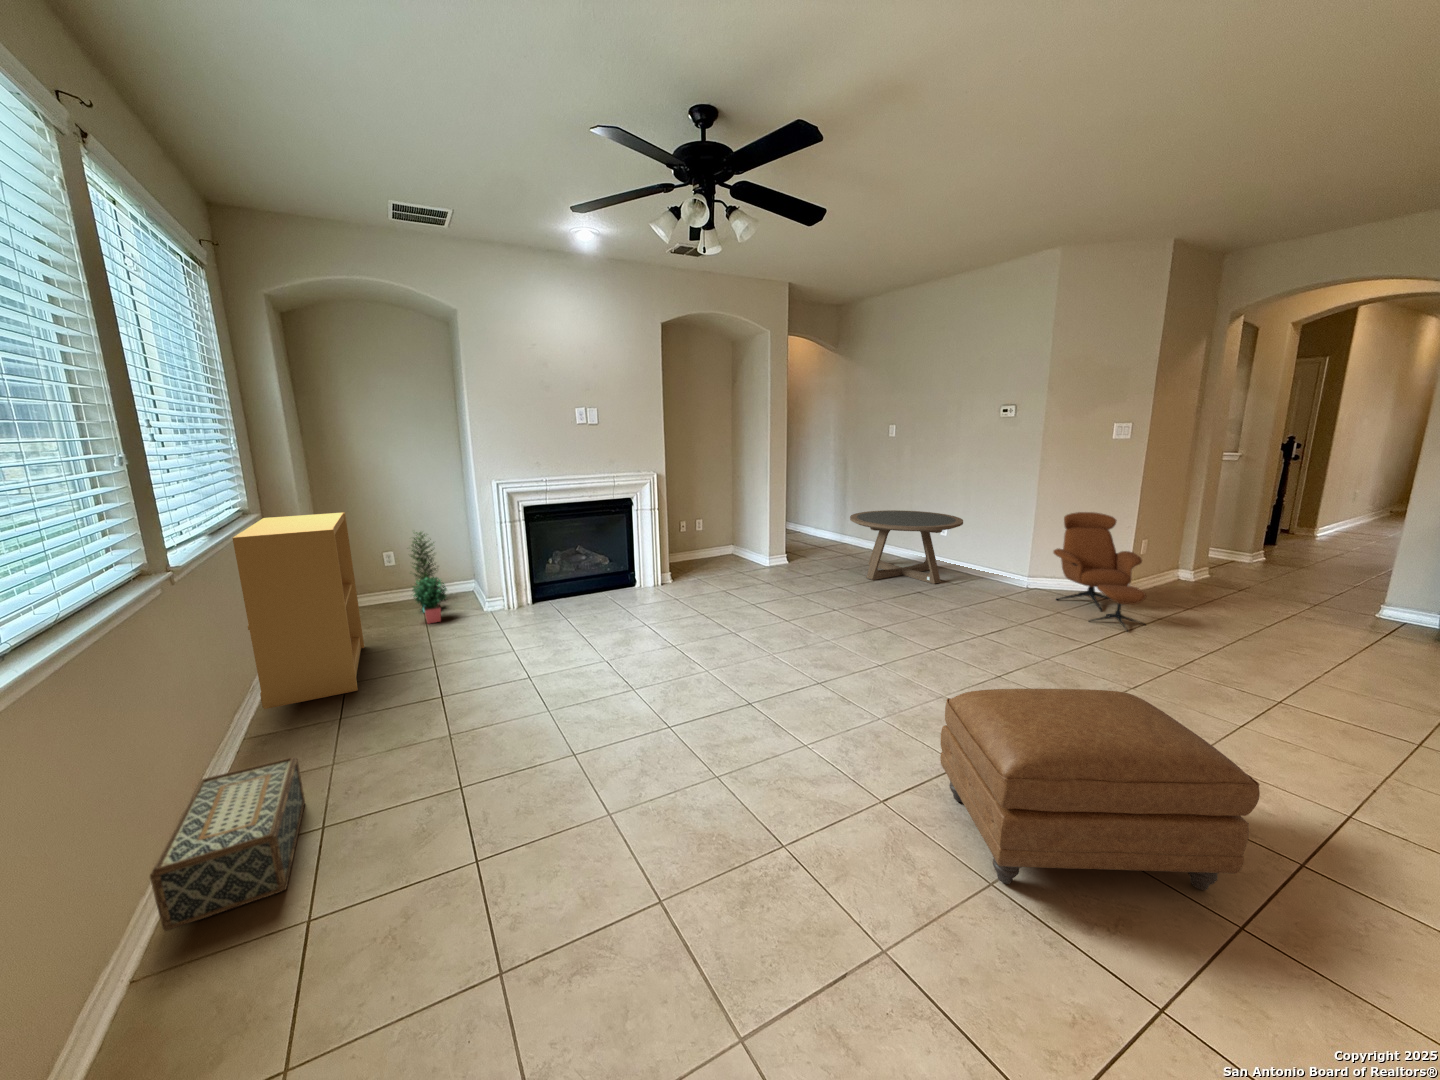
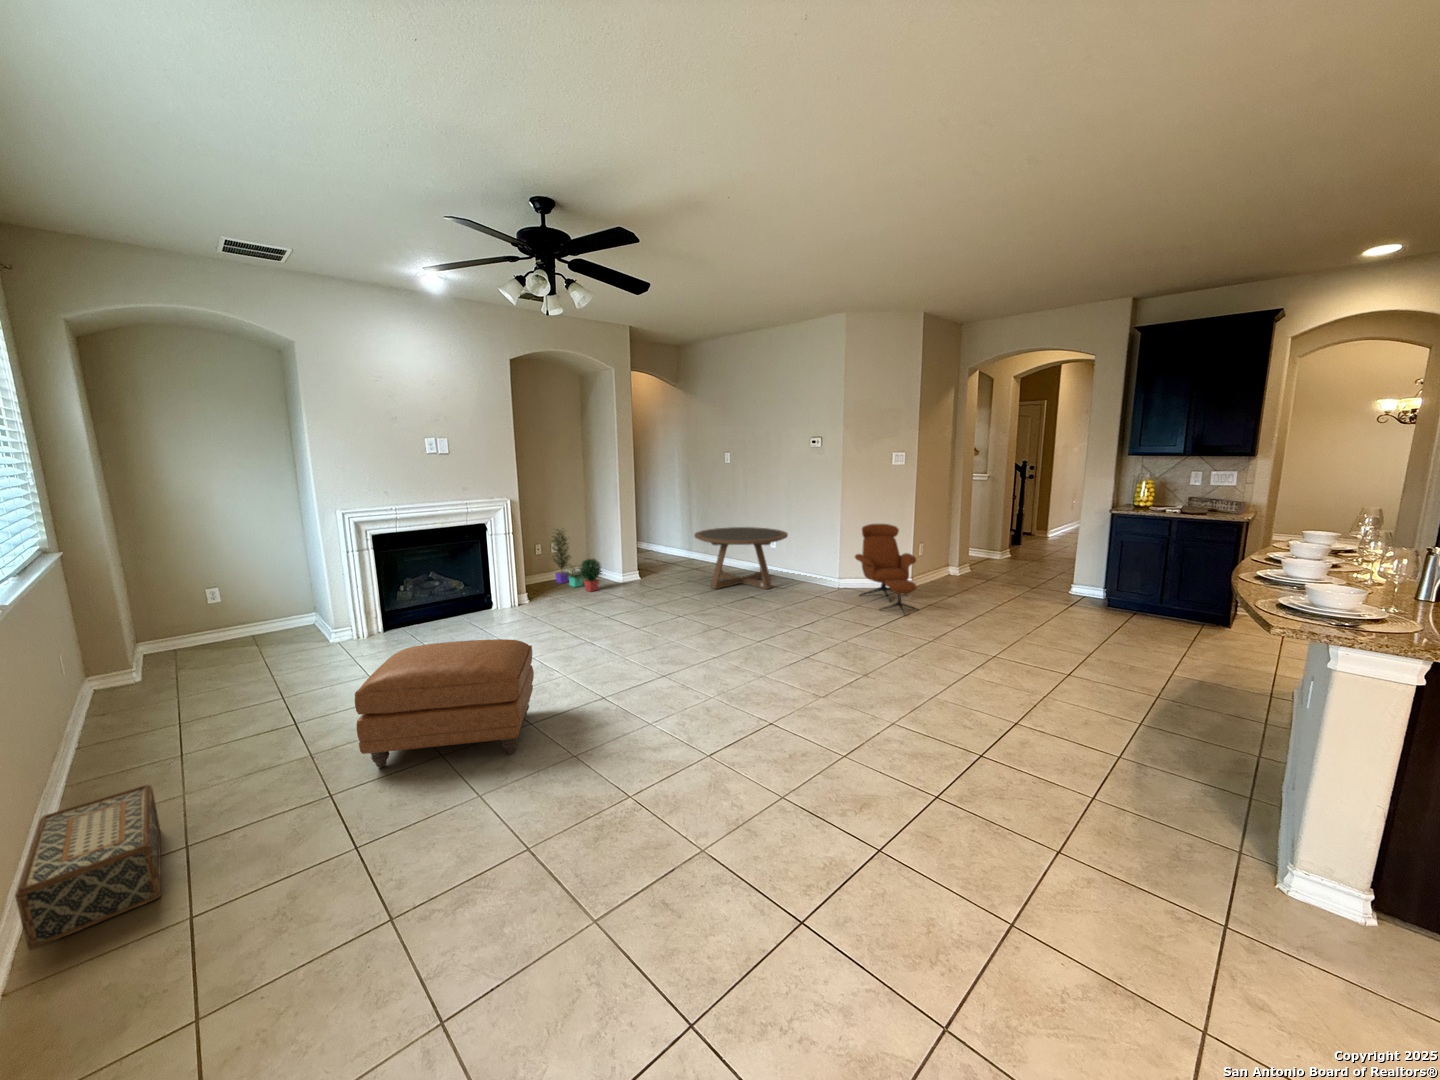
bookshelf: present [232,512,365,709] -> none [44,548,195,758]
potted plant: present [411,532,447,623] -> present [552,529,602,591]
ottoman: present [940,689,1260,890] -> present [355,639,534,768]

